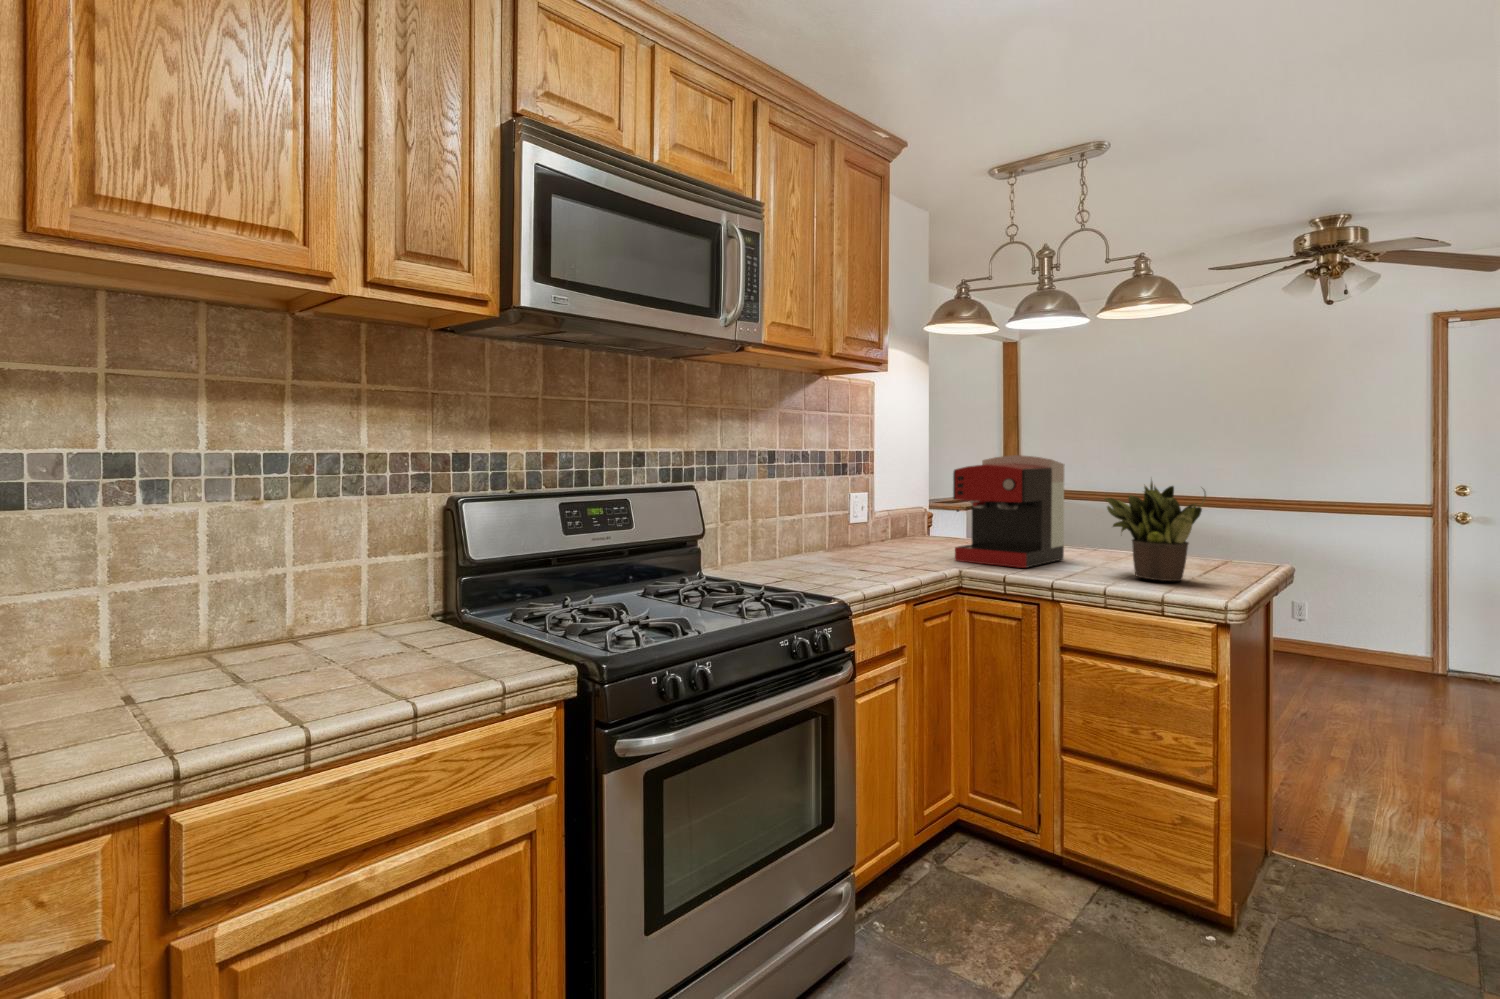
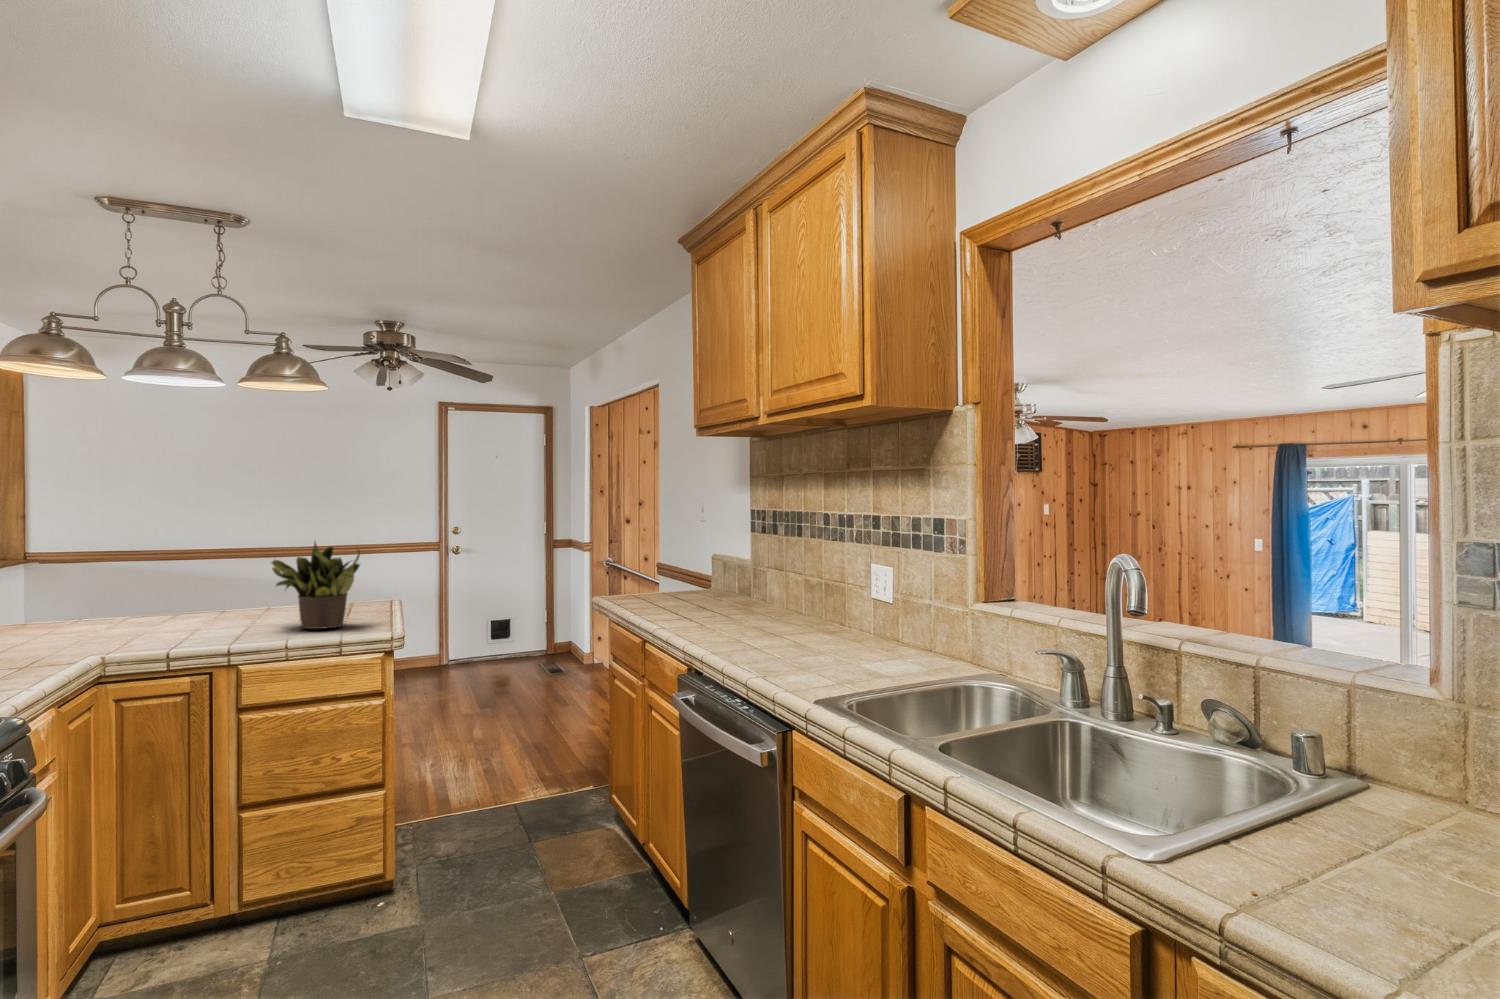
coffee maker: present [953,455,1064,568] -> none [76,519,210,644]

